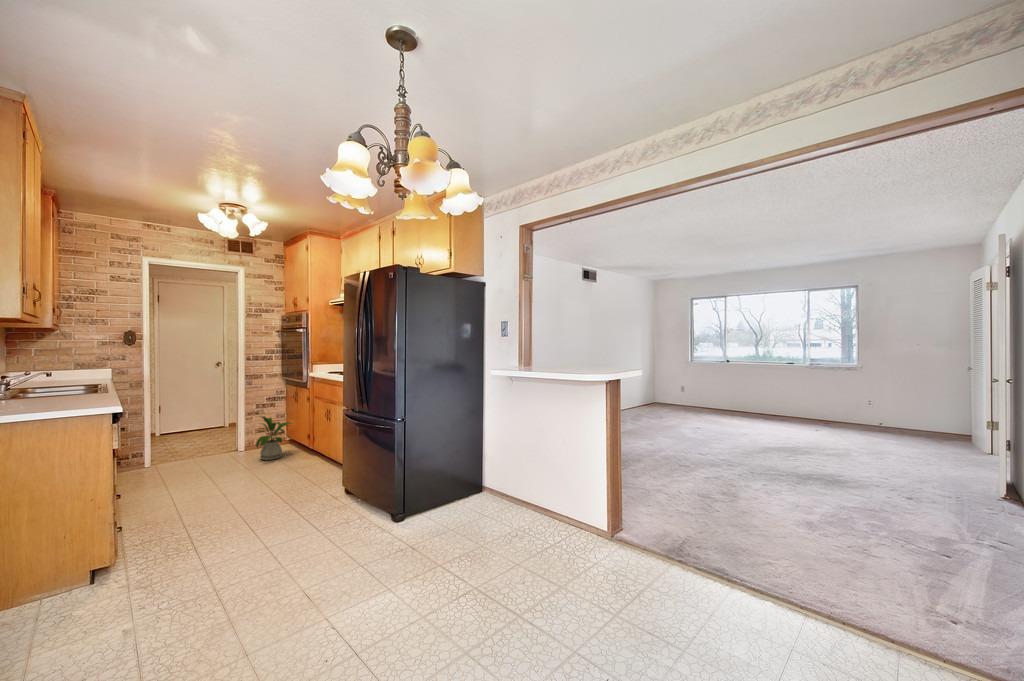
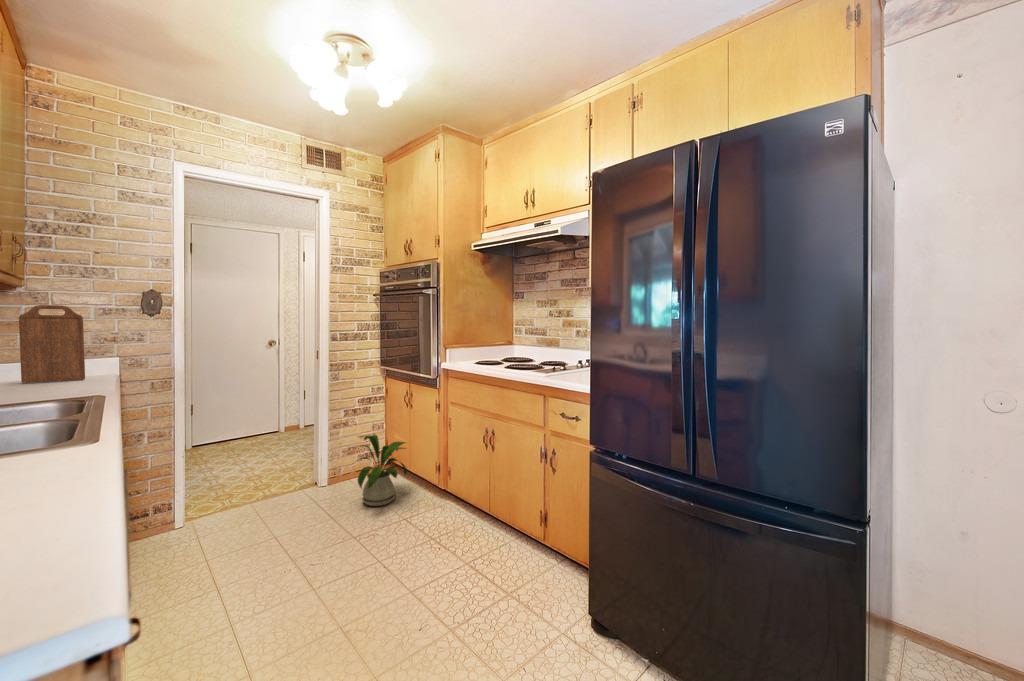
cutting board: none [58,343,92,384] -> present [19,305,85,383]

